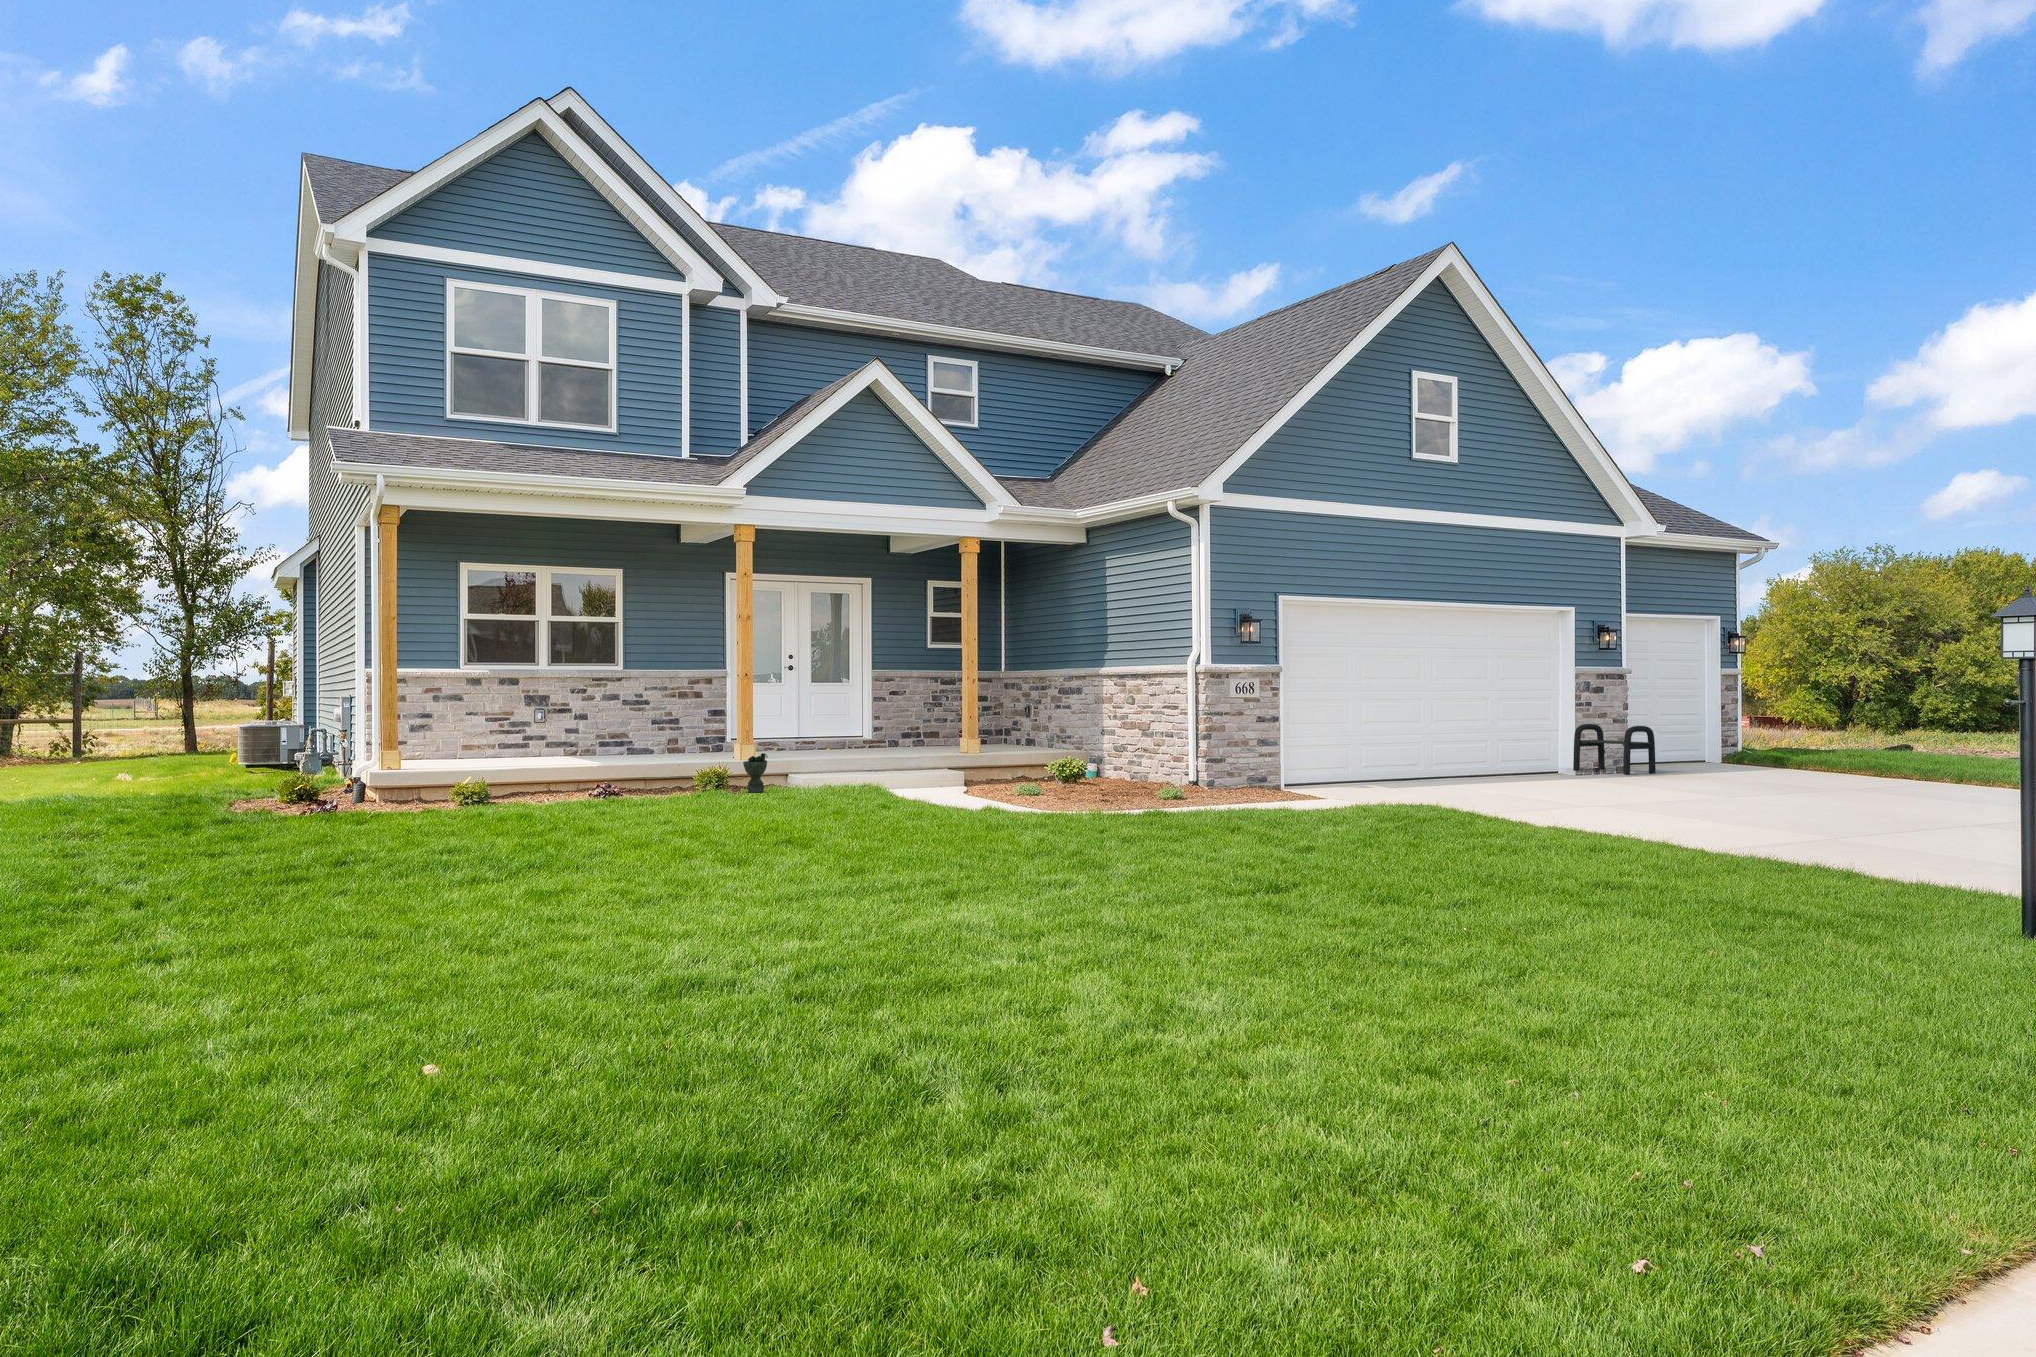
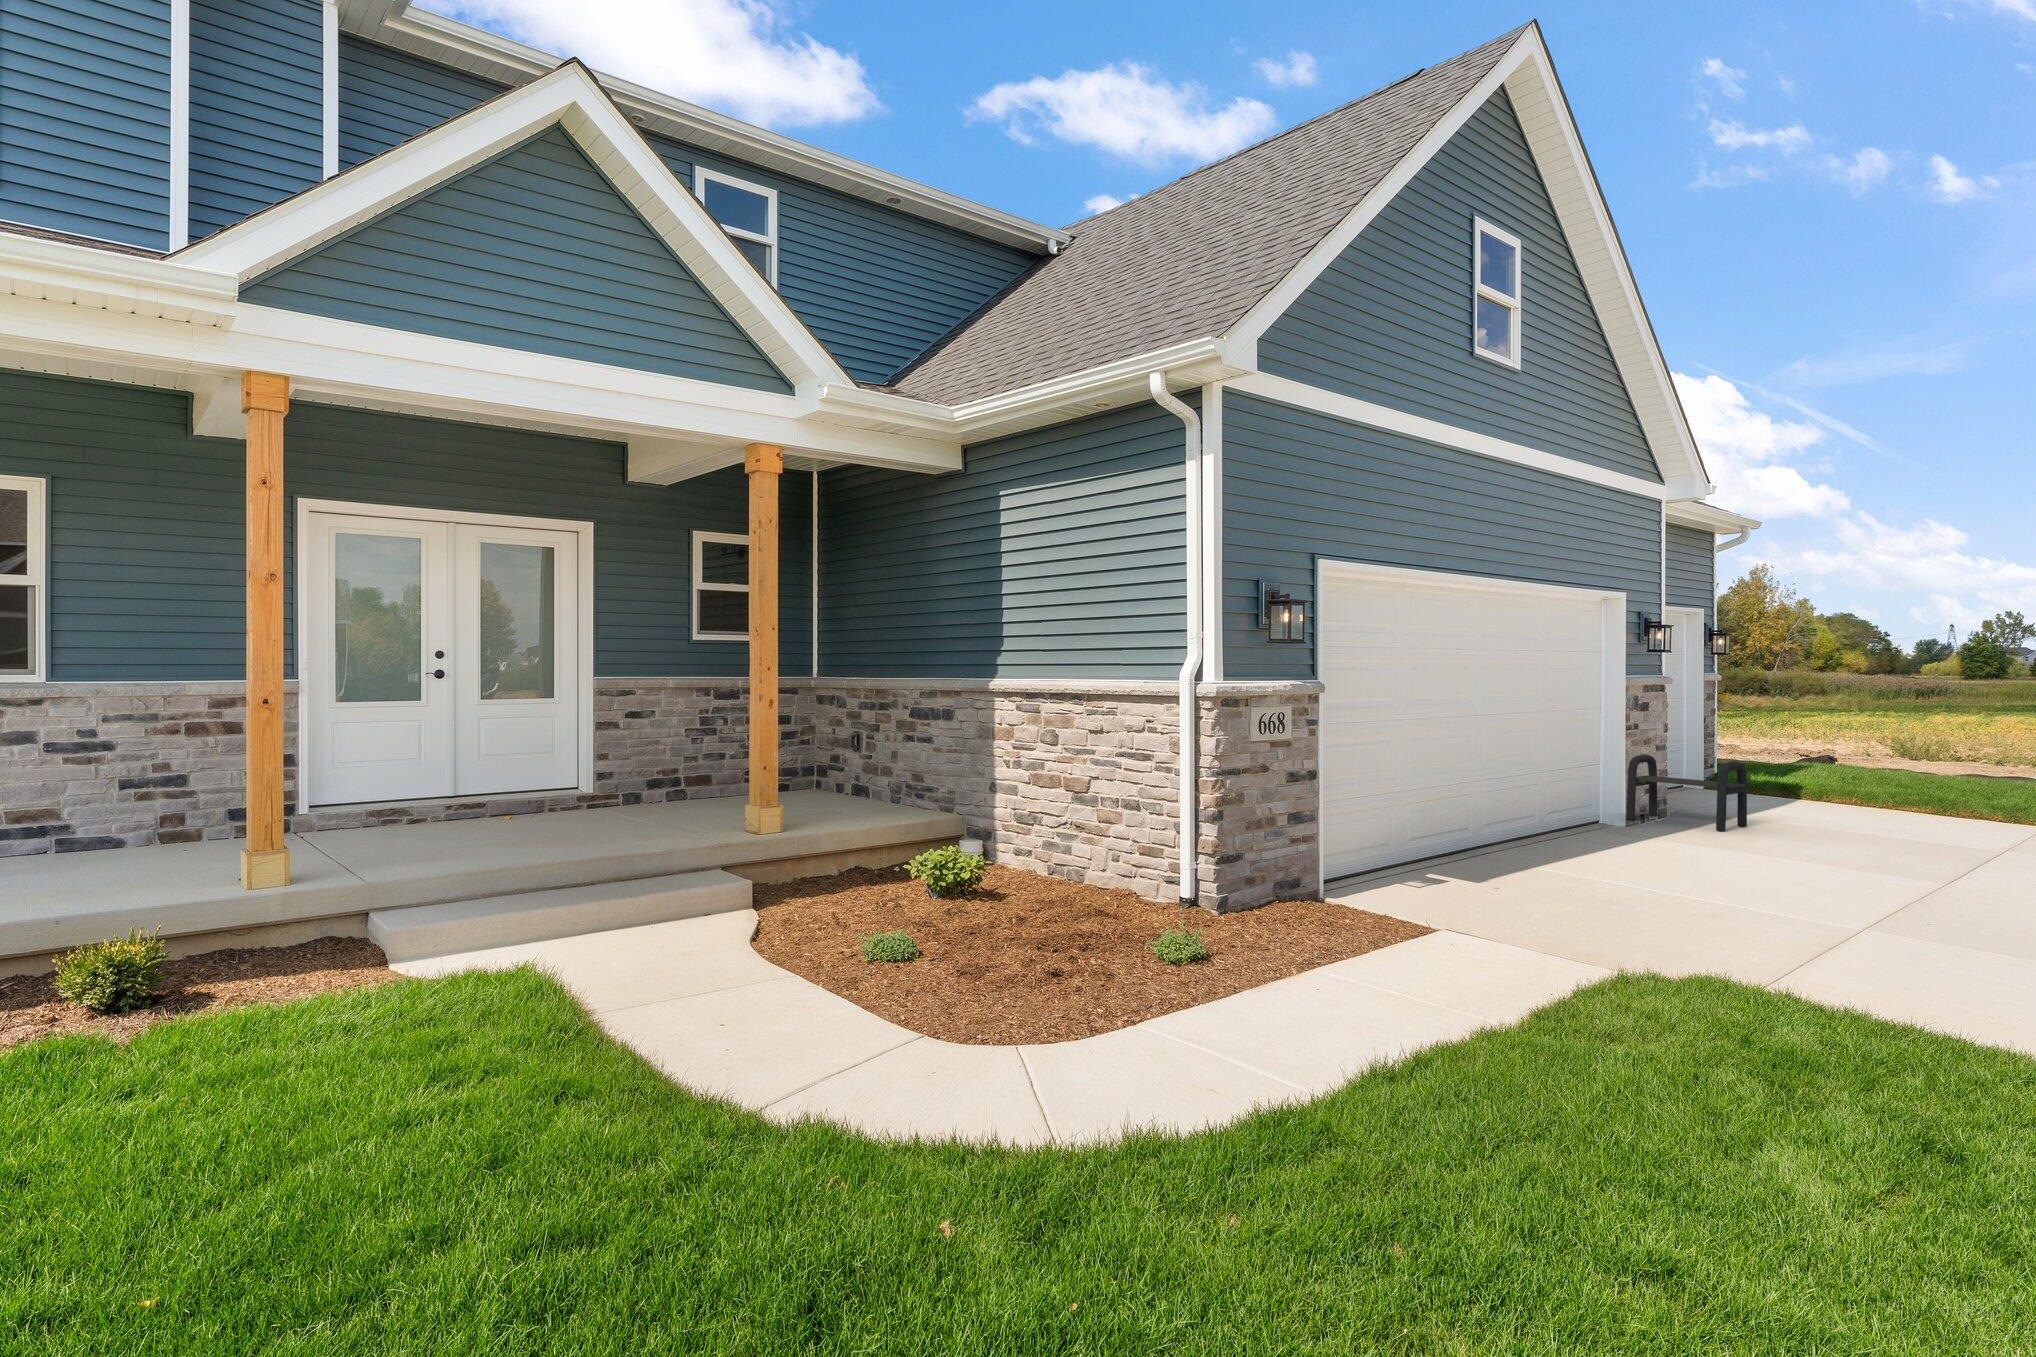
planter: present [743,753,768,793] -> none [235,879,300,974]

